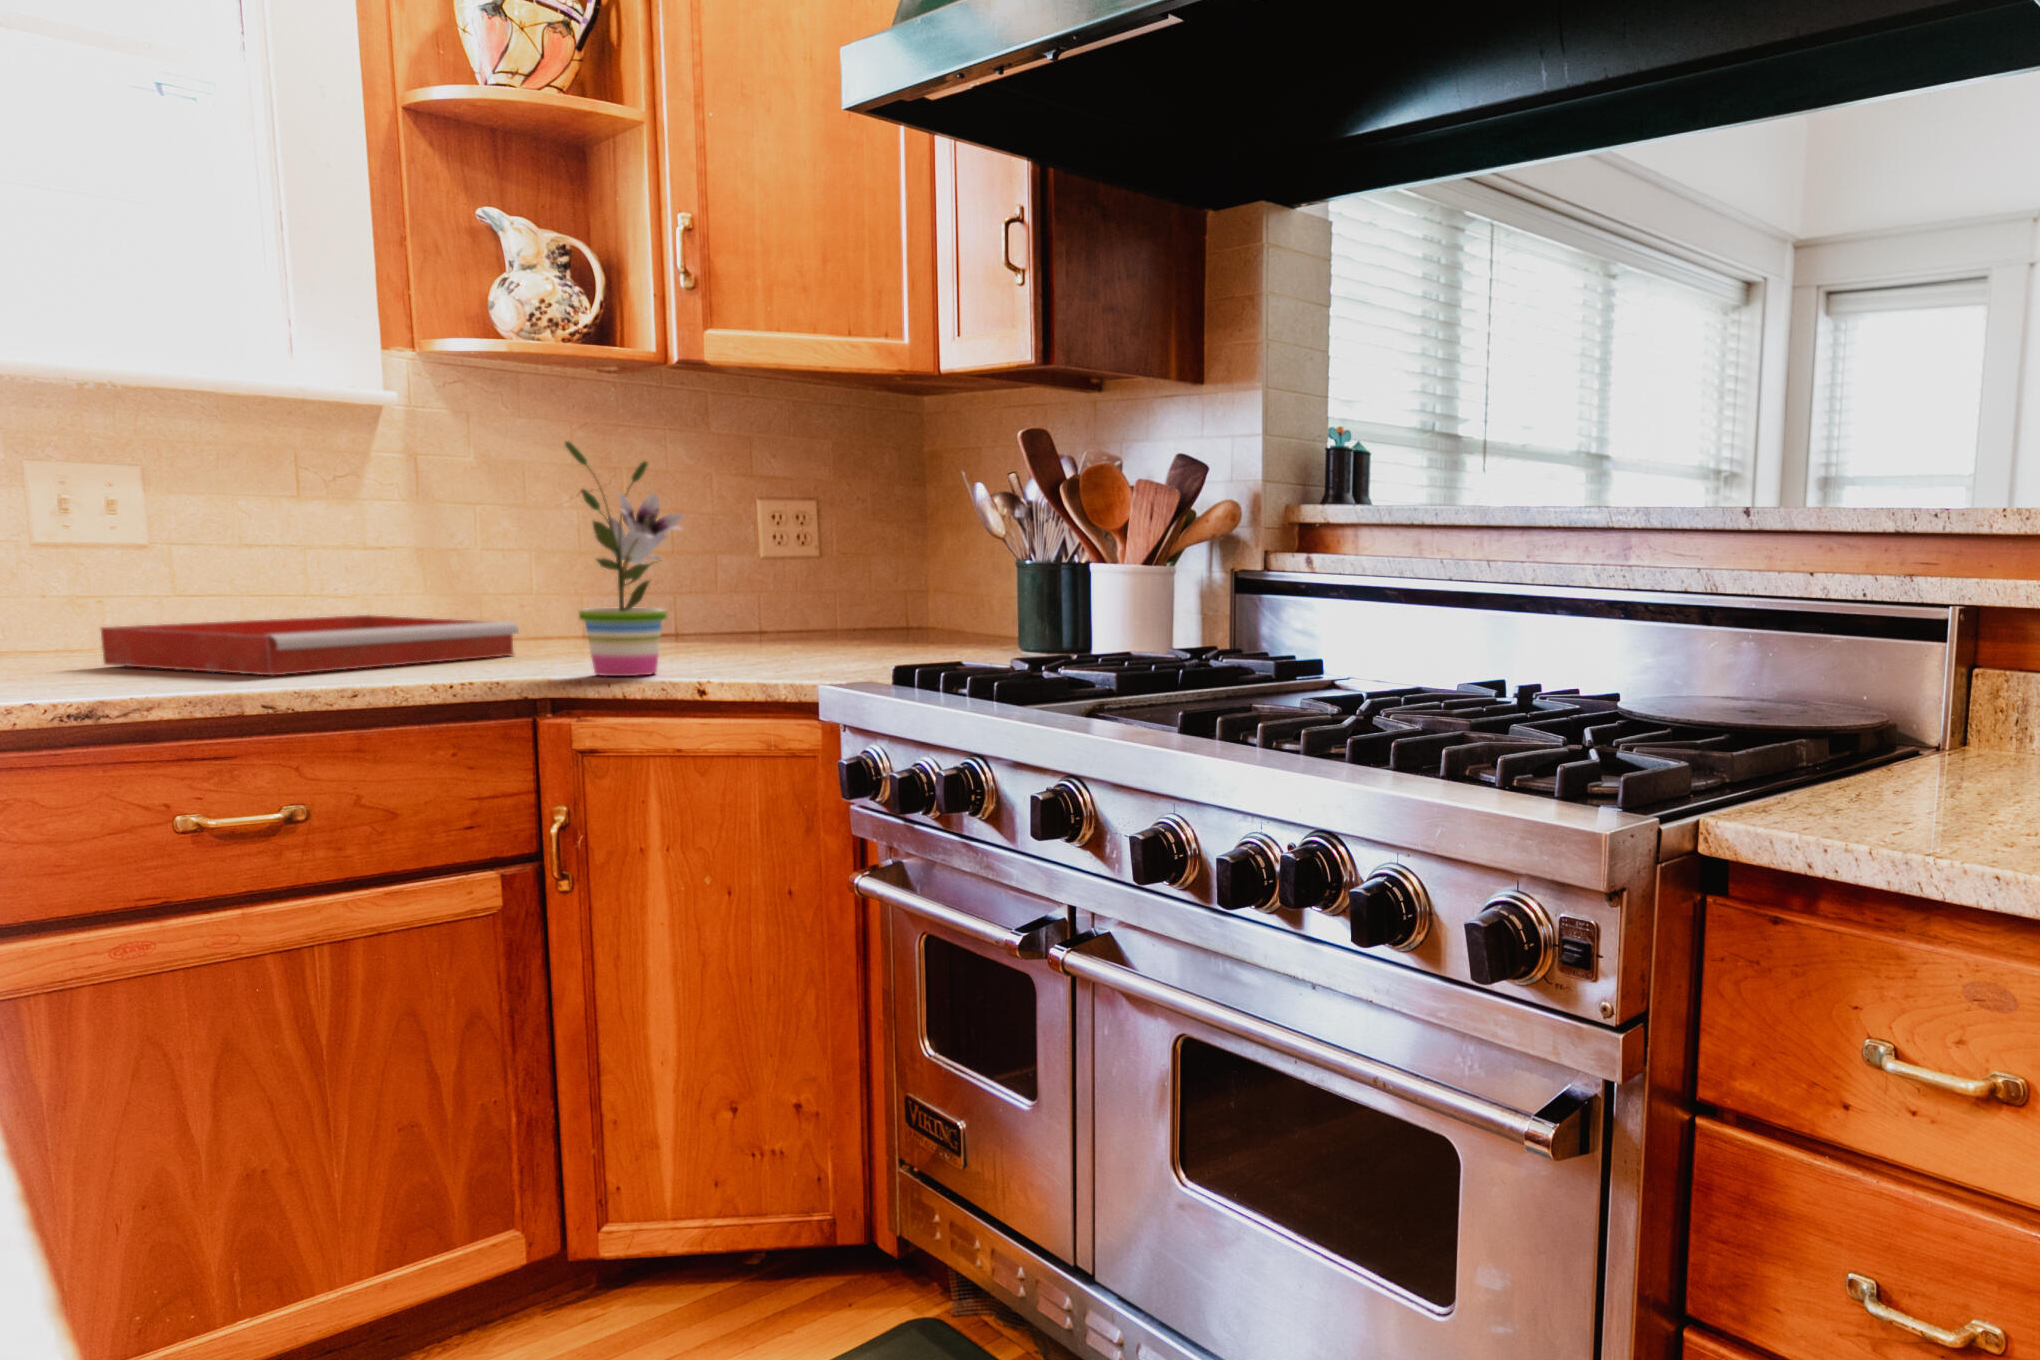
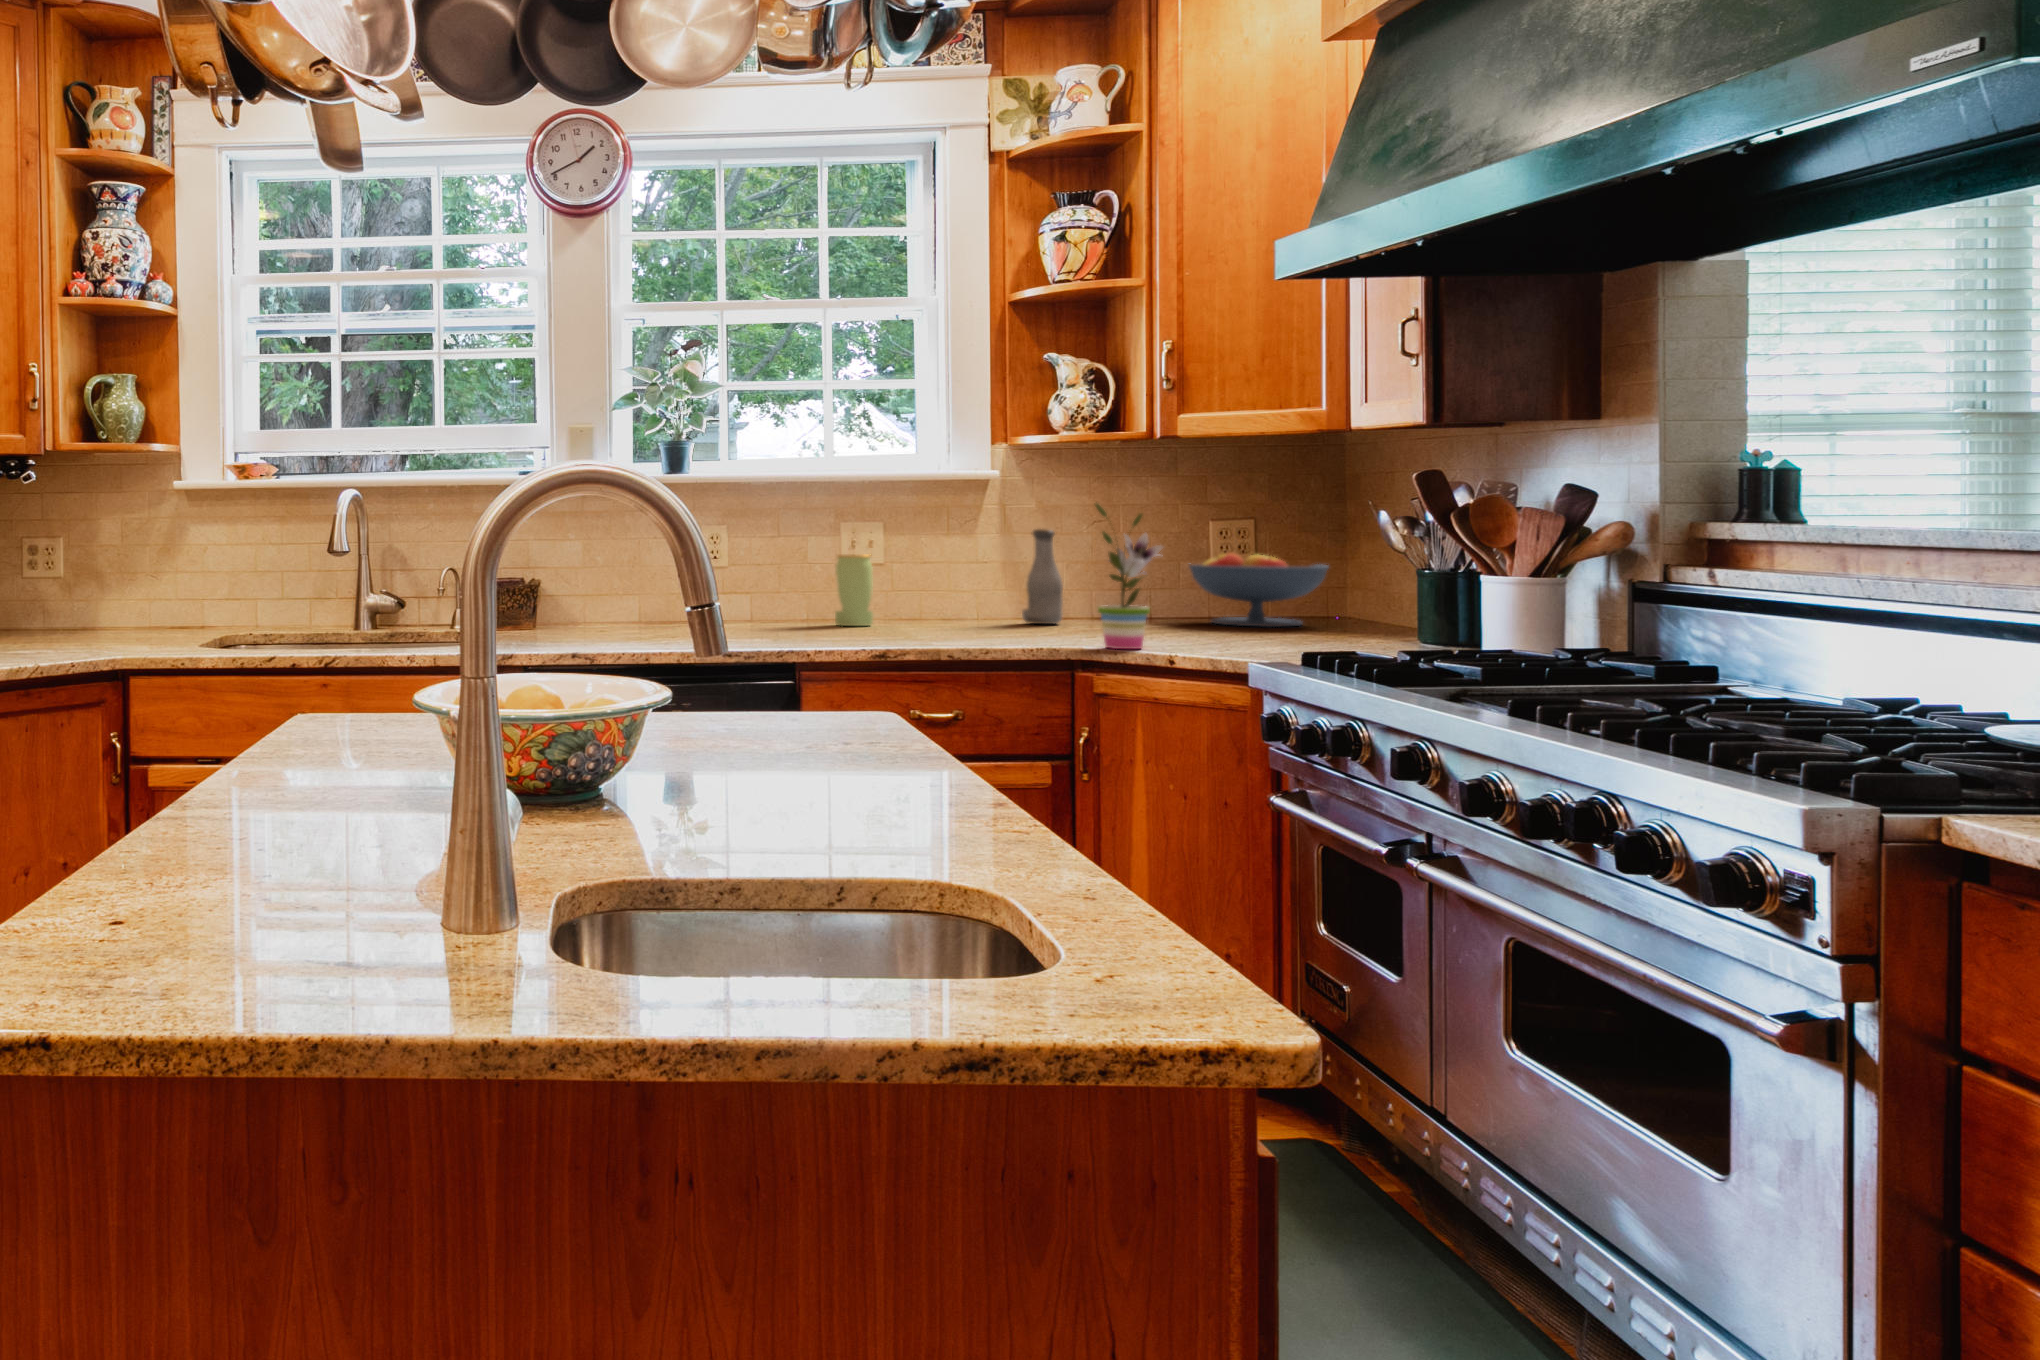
bottle: none [462,493,534,640] -> present [1022,529,1063,624]
jar: none [44,522,148,656] -> present [835,555,873,626]
fruit bowl: none [723,524,907,634] -> present [1190,553,1329,627]
tray: present [101,615,519,675] -> none [862,606,1058,640]

